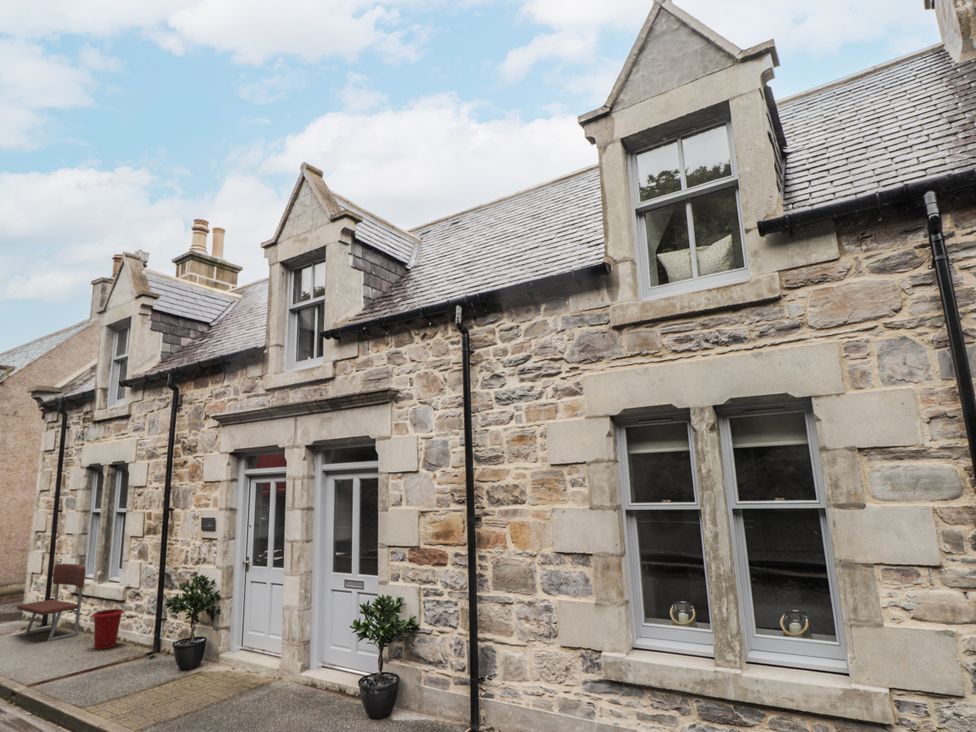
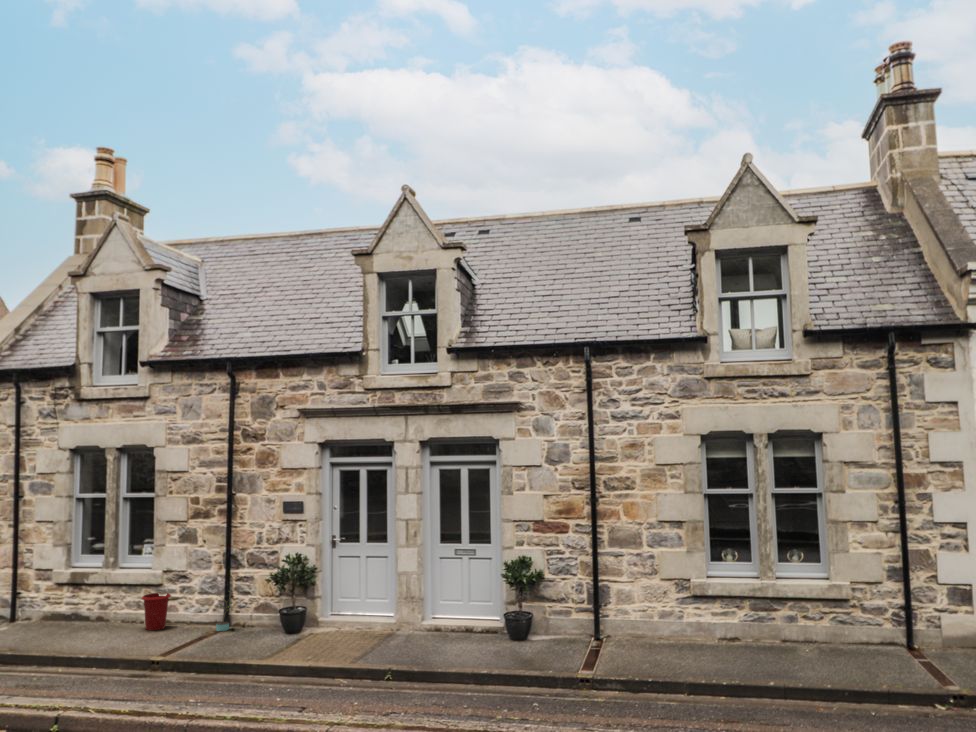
bench: present [17,564,85,641] -> none [13,553,95,630]
potted plant: none [137,609,162,657] -> present [216,595,232,631]

